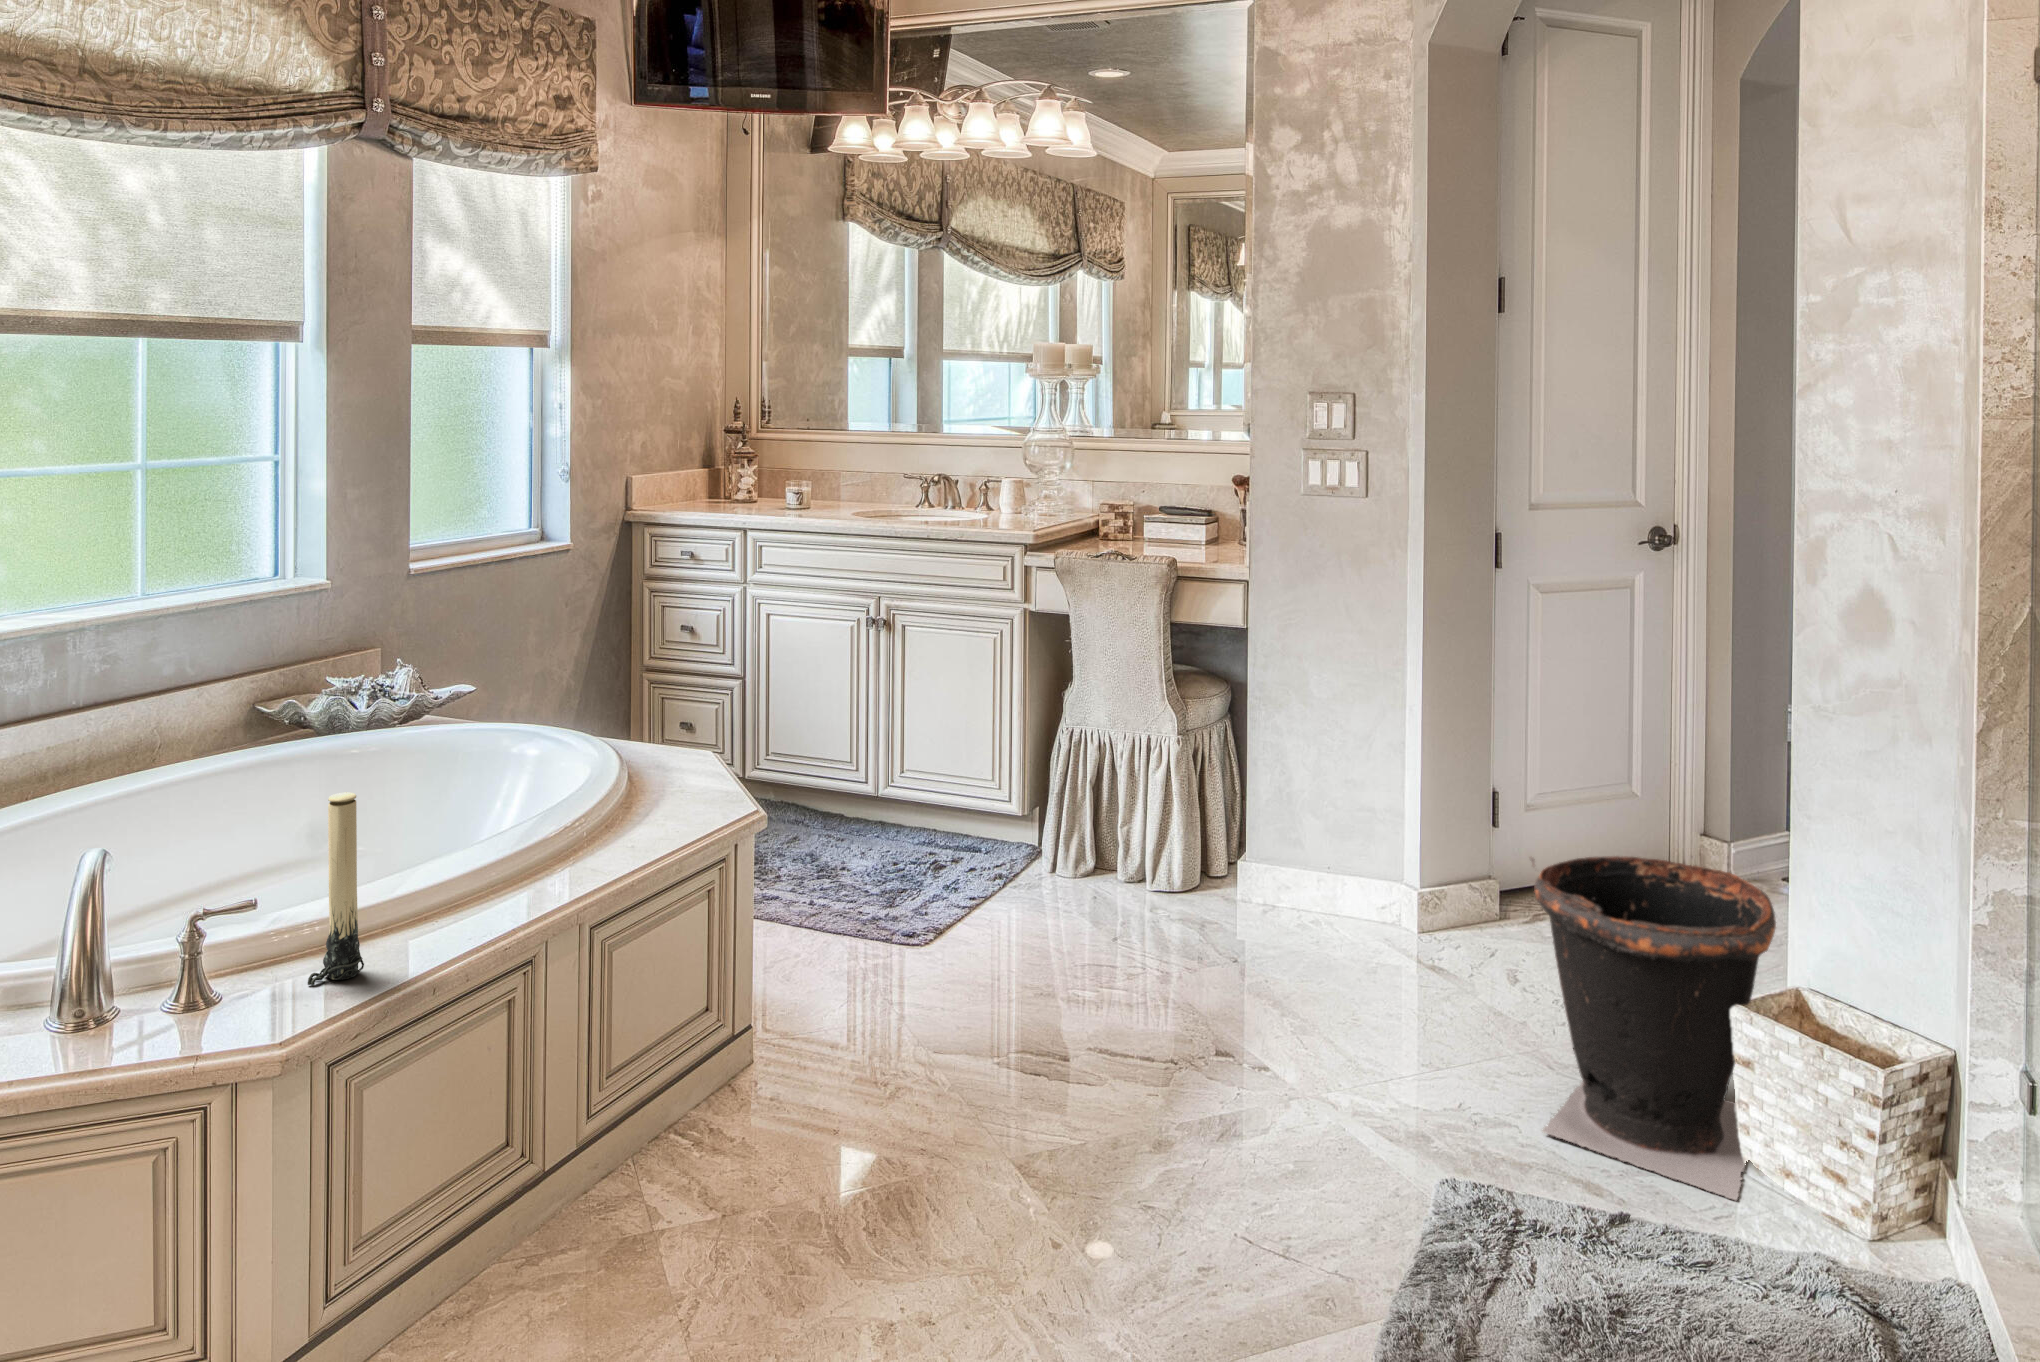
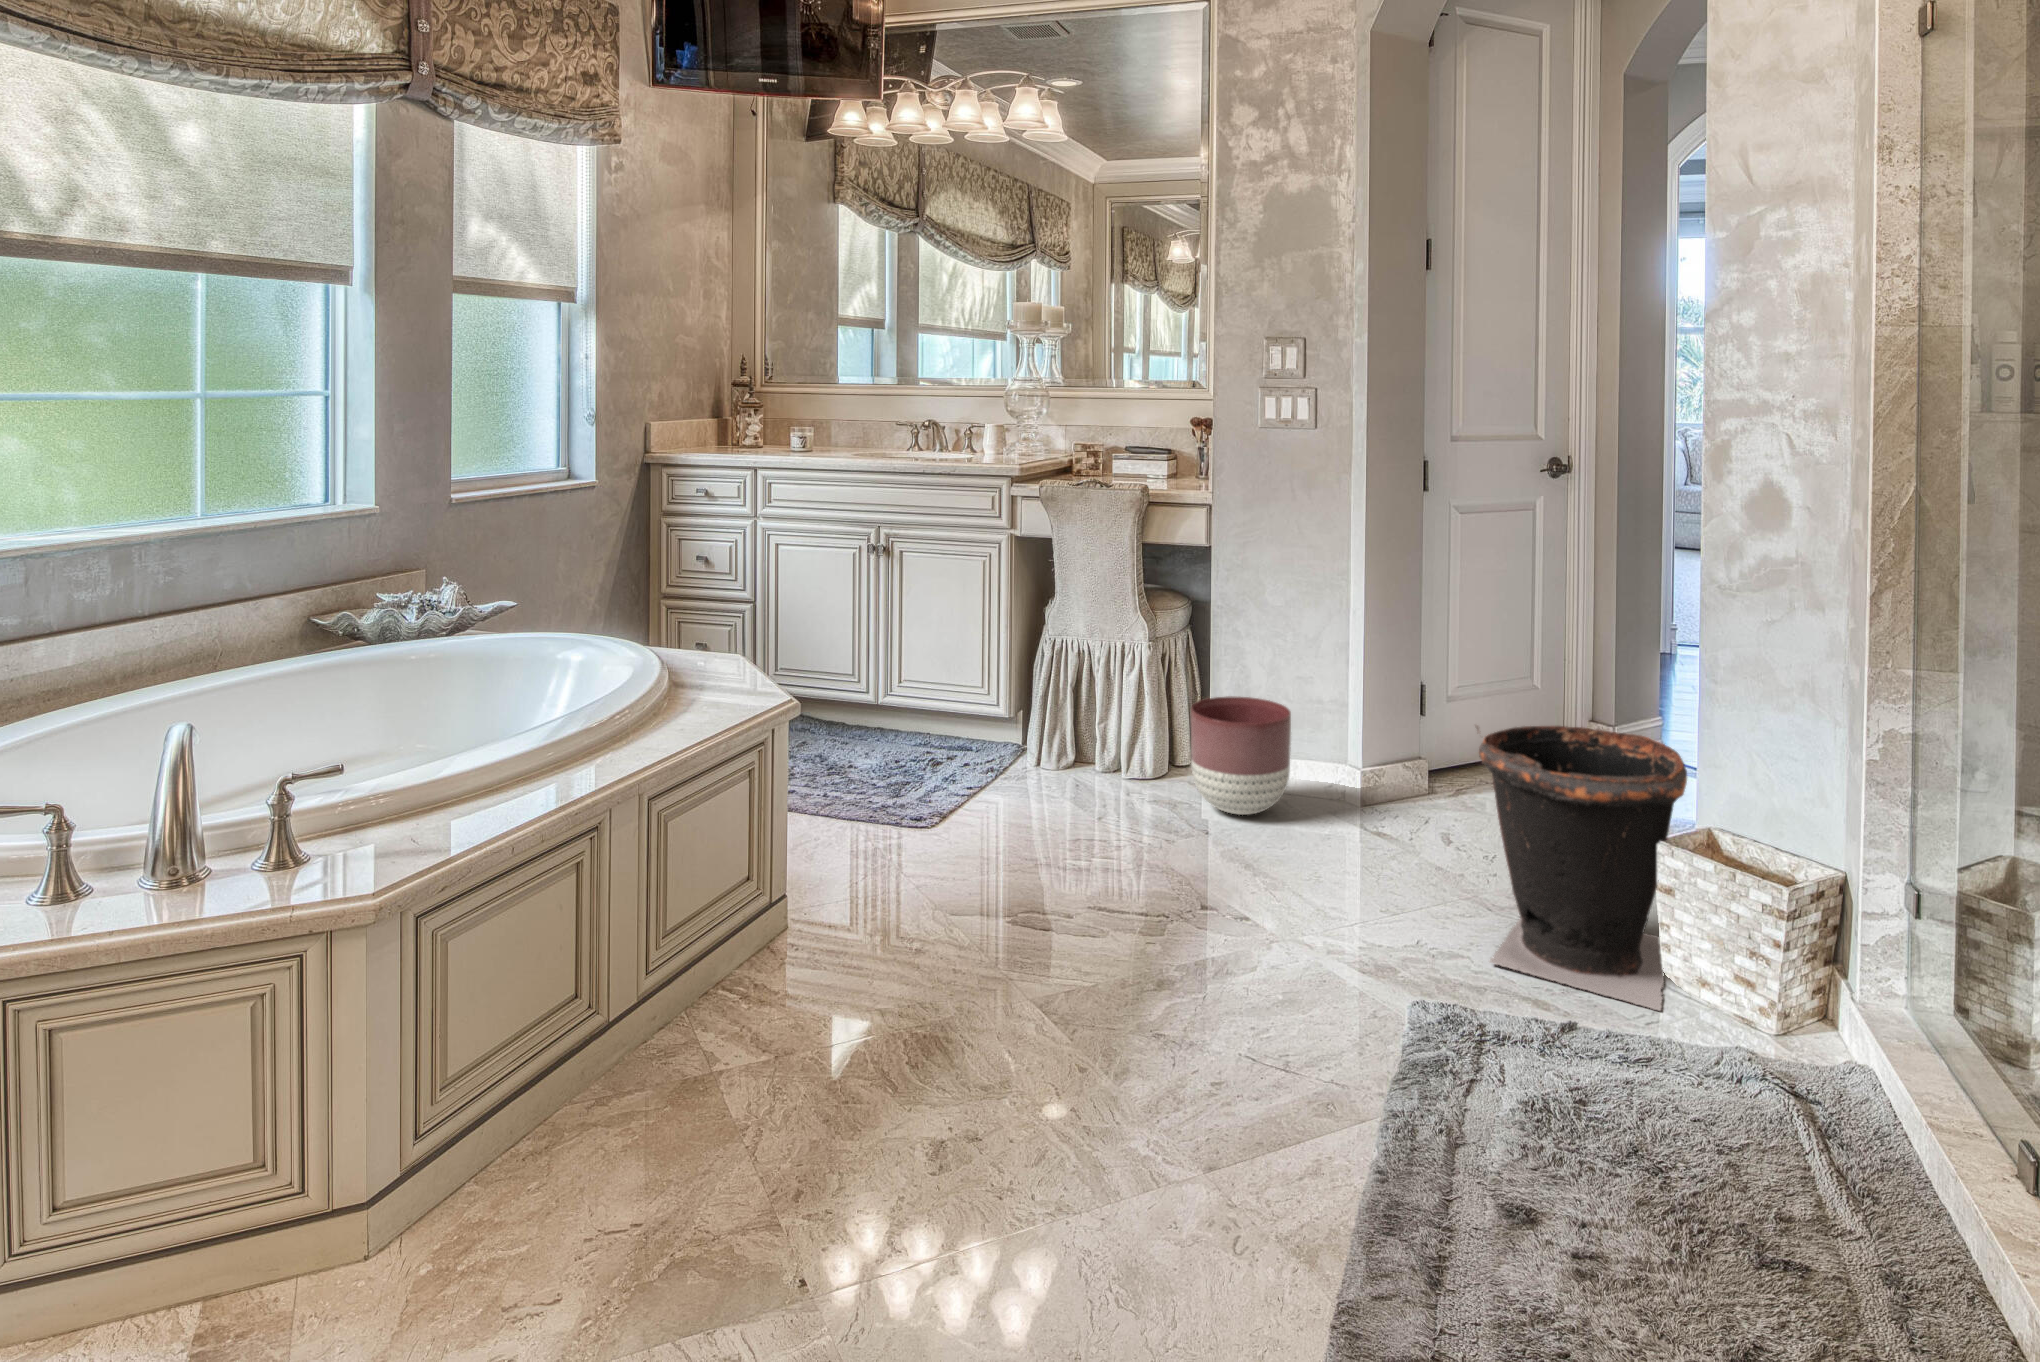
candle: present [308,792,364,985] -> none [395,665,448,844]
planter: none [1222,800,1336,937] -> present [1191,696,1291,815]

